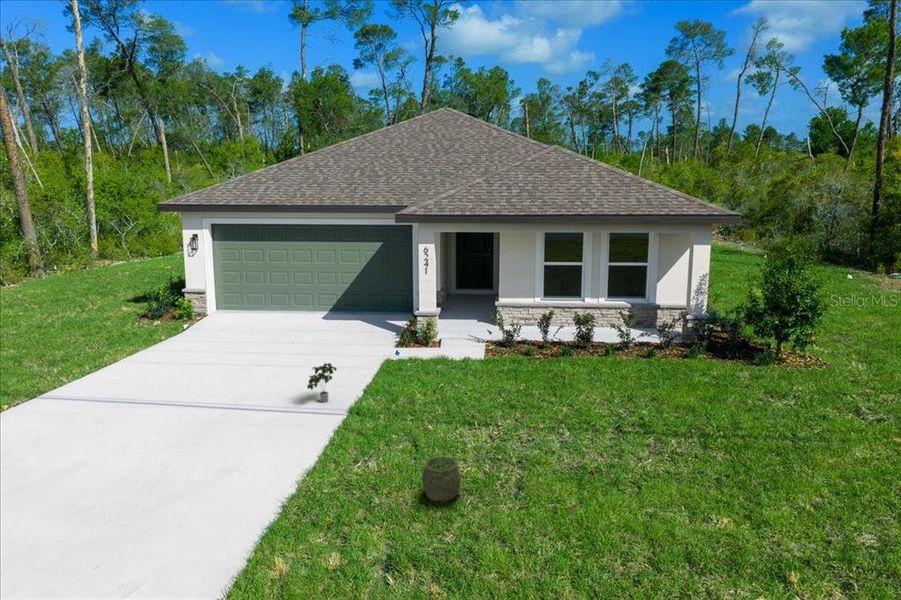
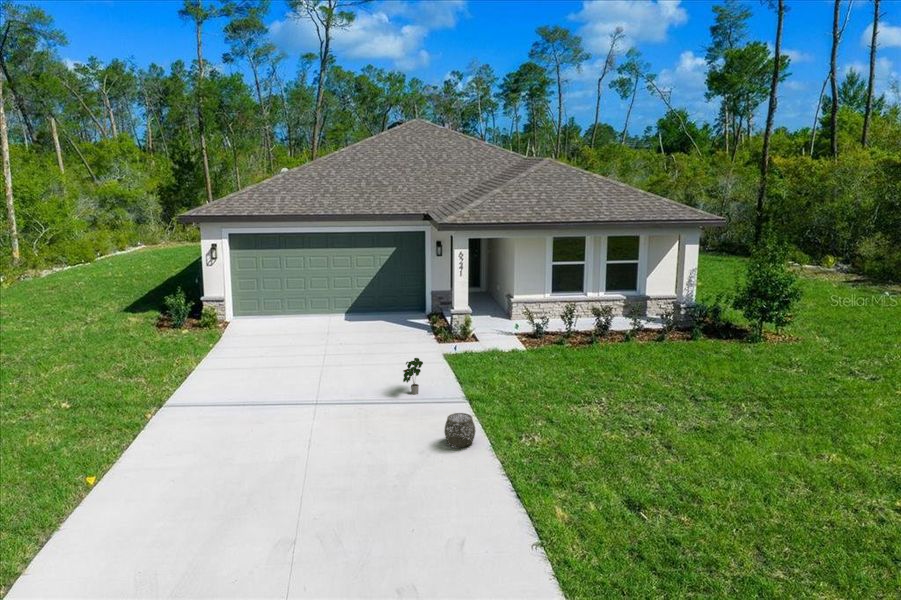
woven basket: present [422,457,461,501] -> present [445,413,475,447]

